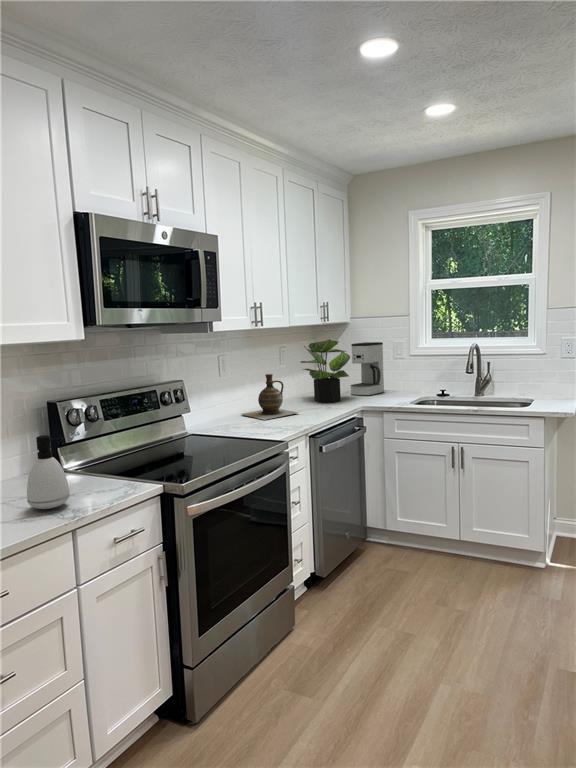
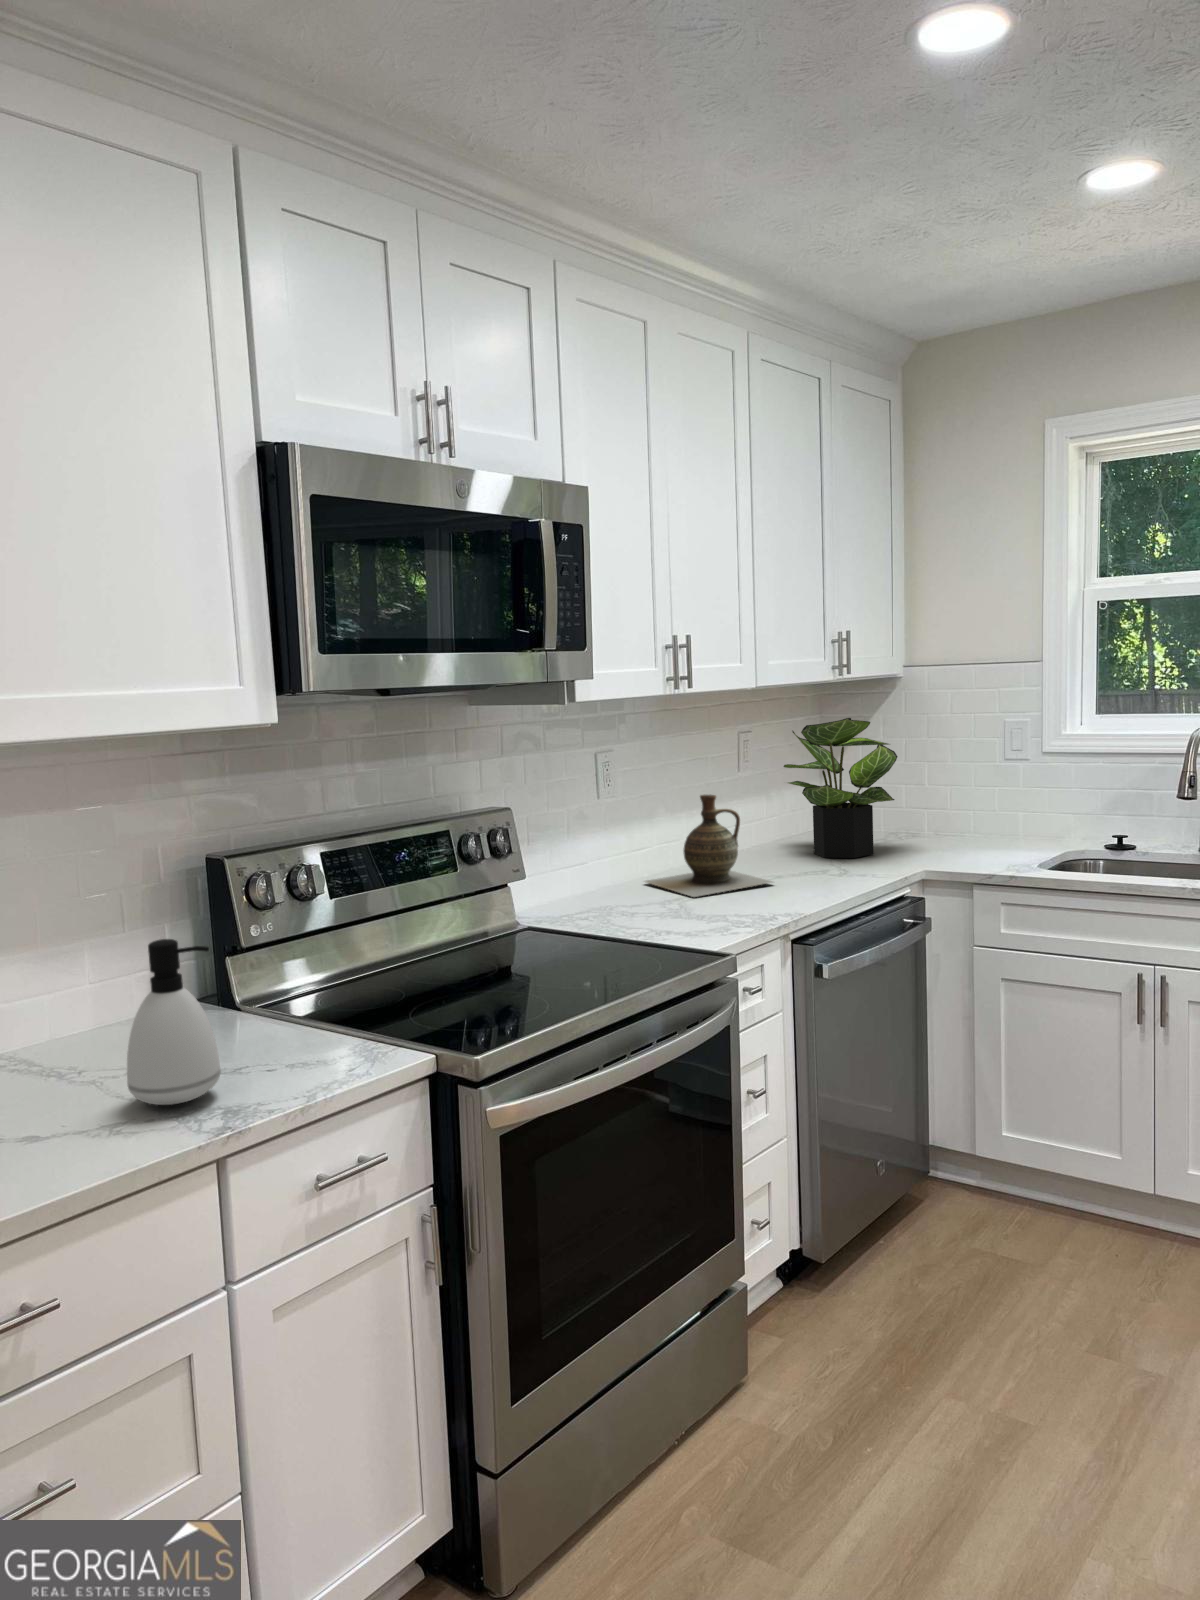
coffee maker: present [351,342,384,396] -> none [899,723,977,844]

